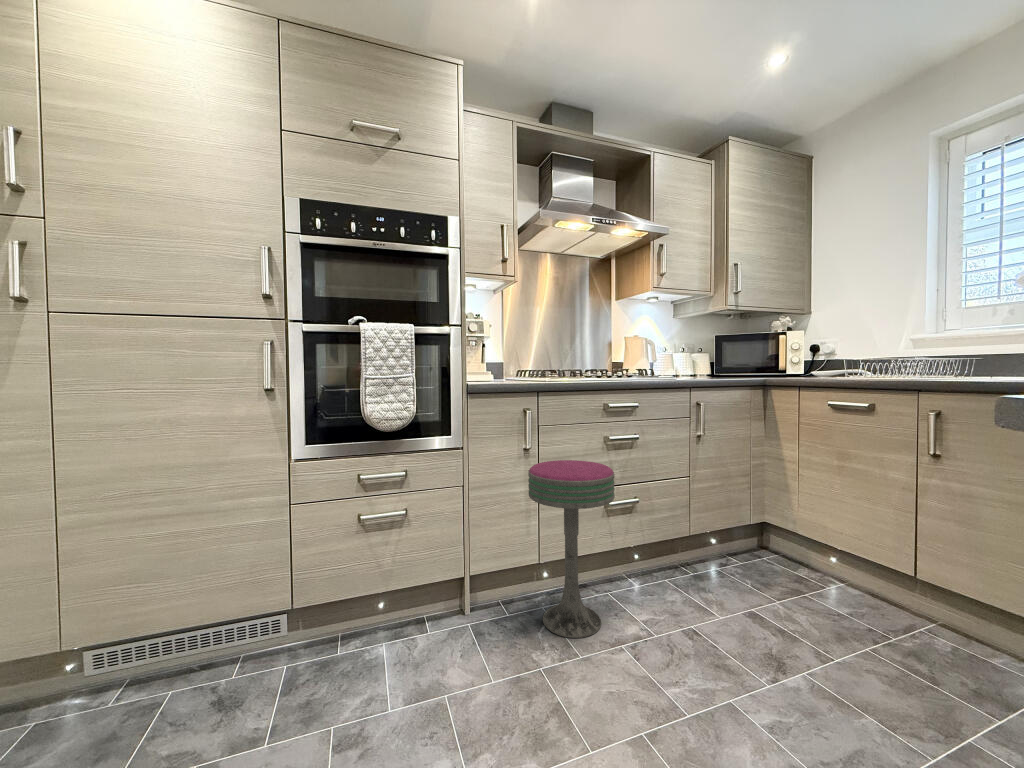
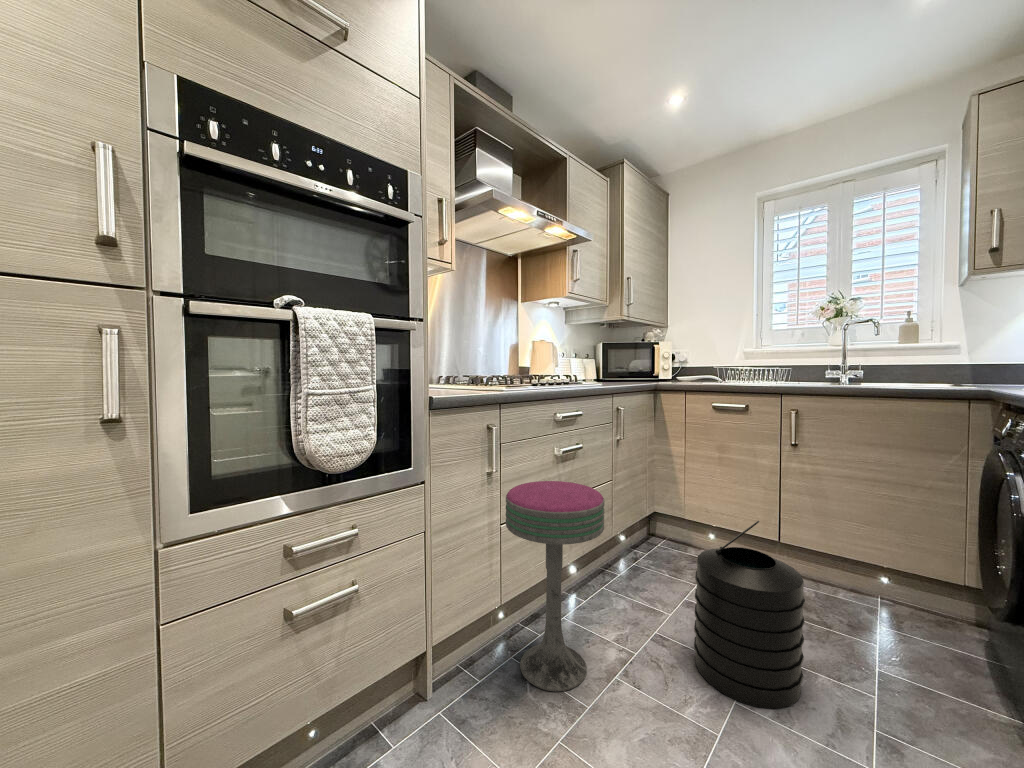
trash can: none [706,515,822,712] -> present [694,521,805,709]

